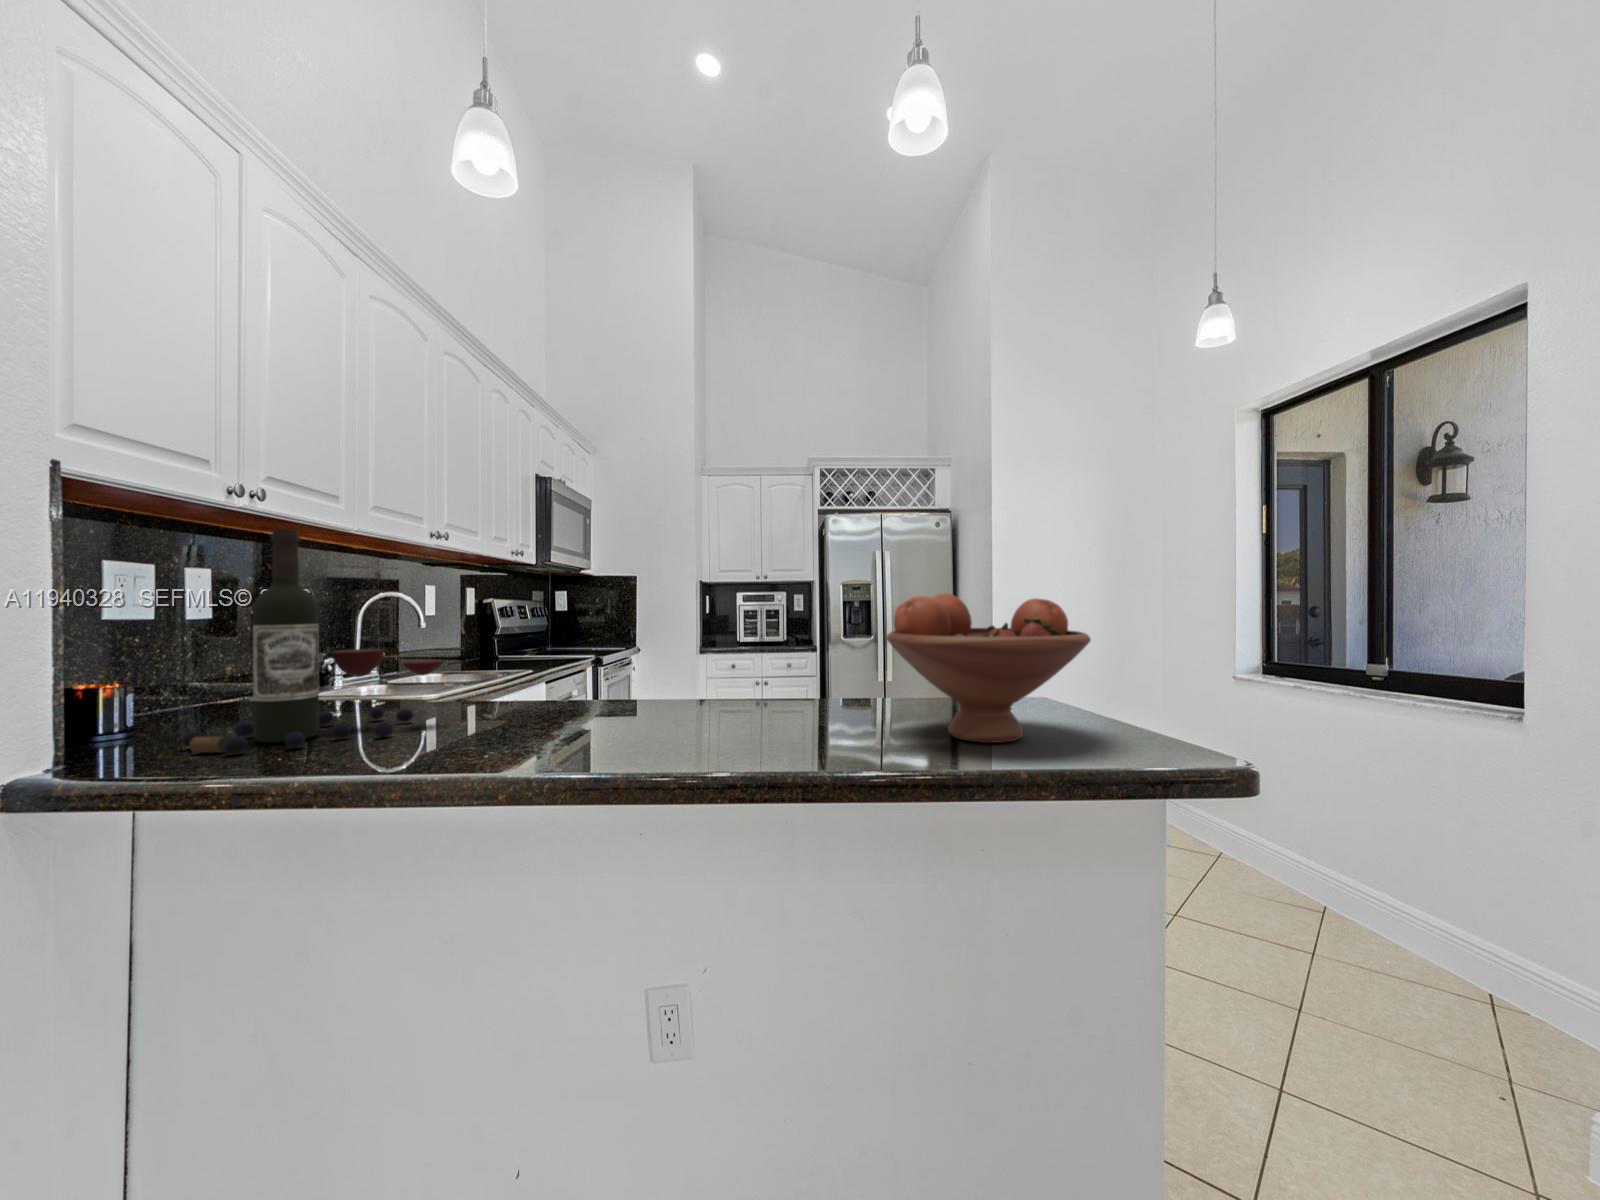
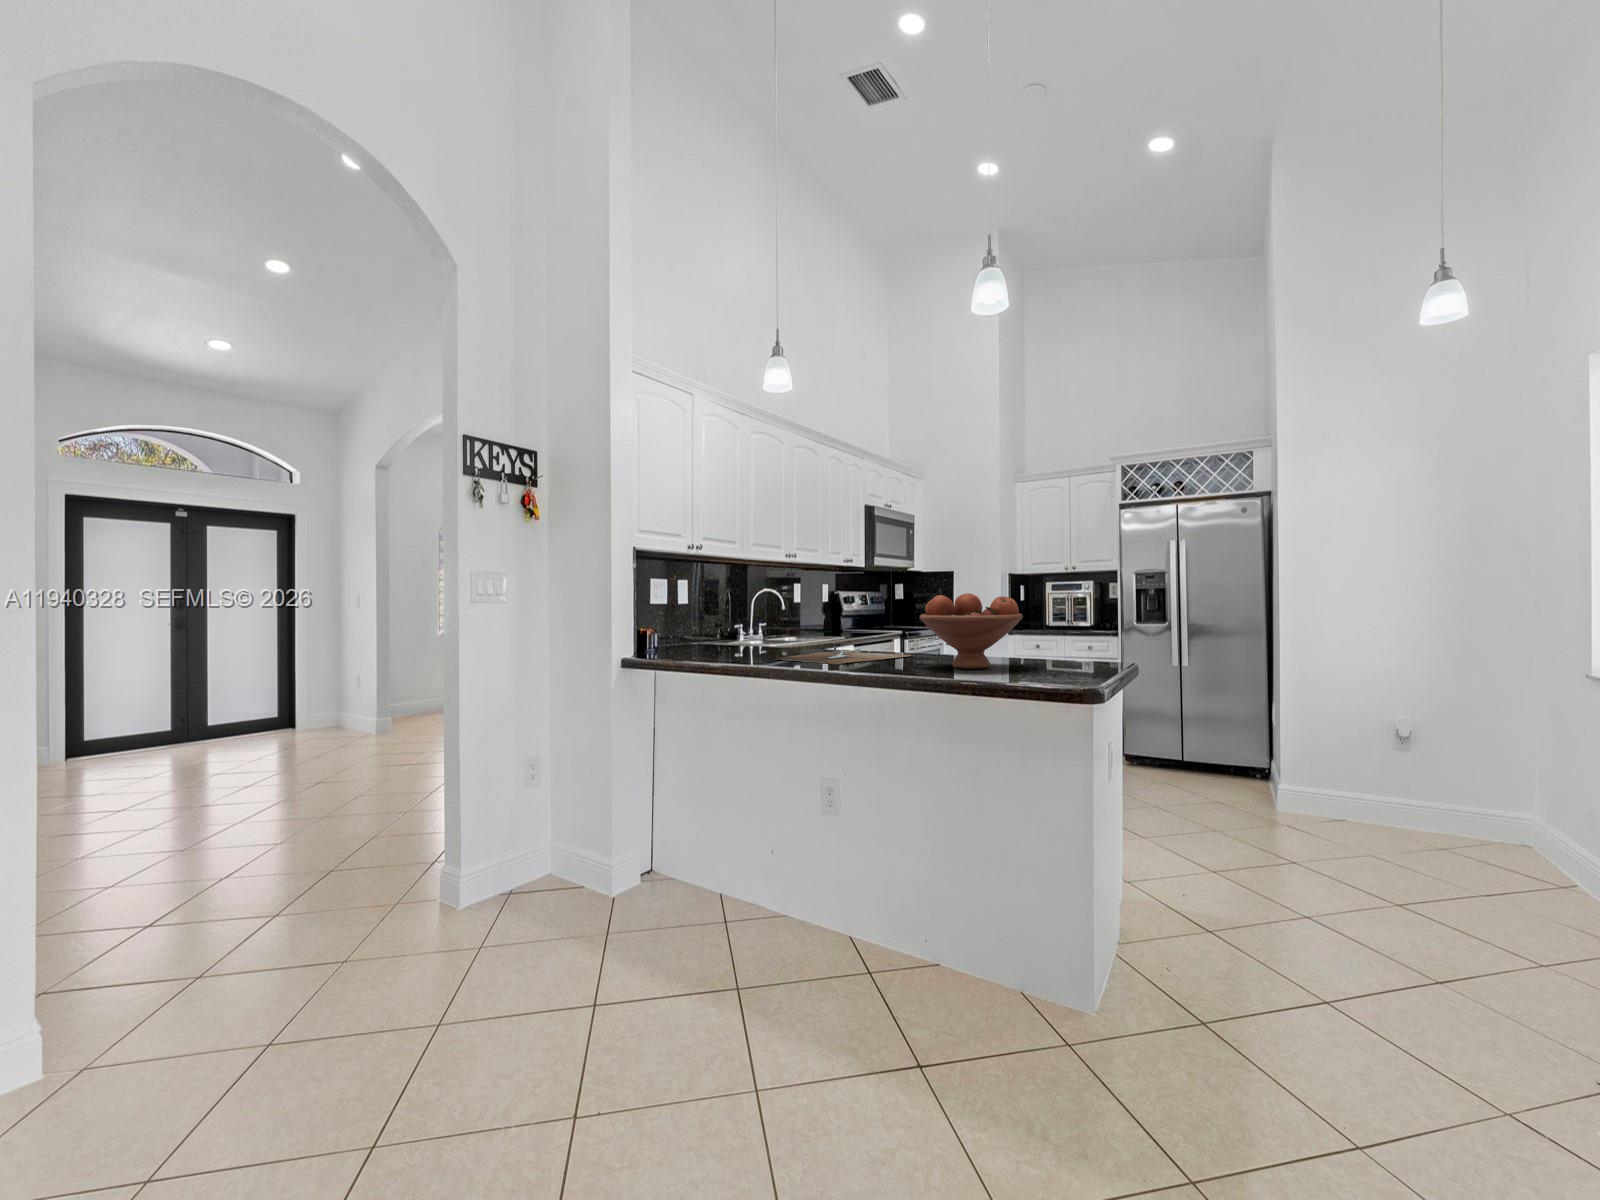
wine bottle: present [181,529,444,754] -> none [671,568,762,657]
cutting board: none [515,702,779,750] -> present [777,646,911,664]

